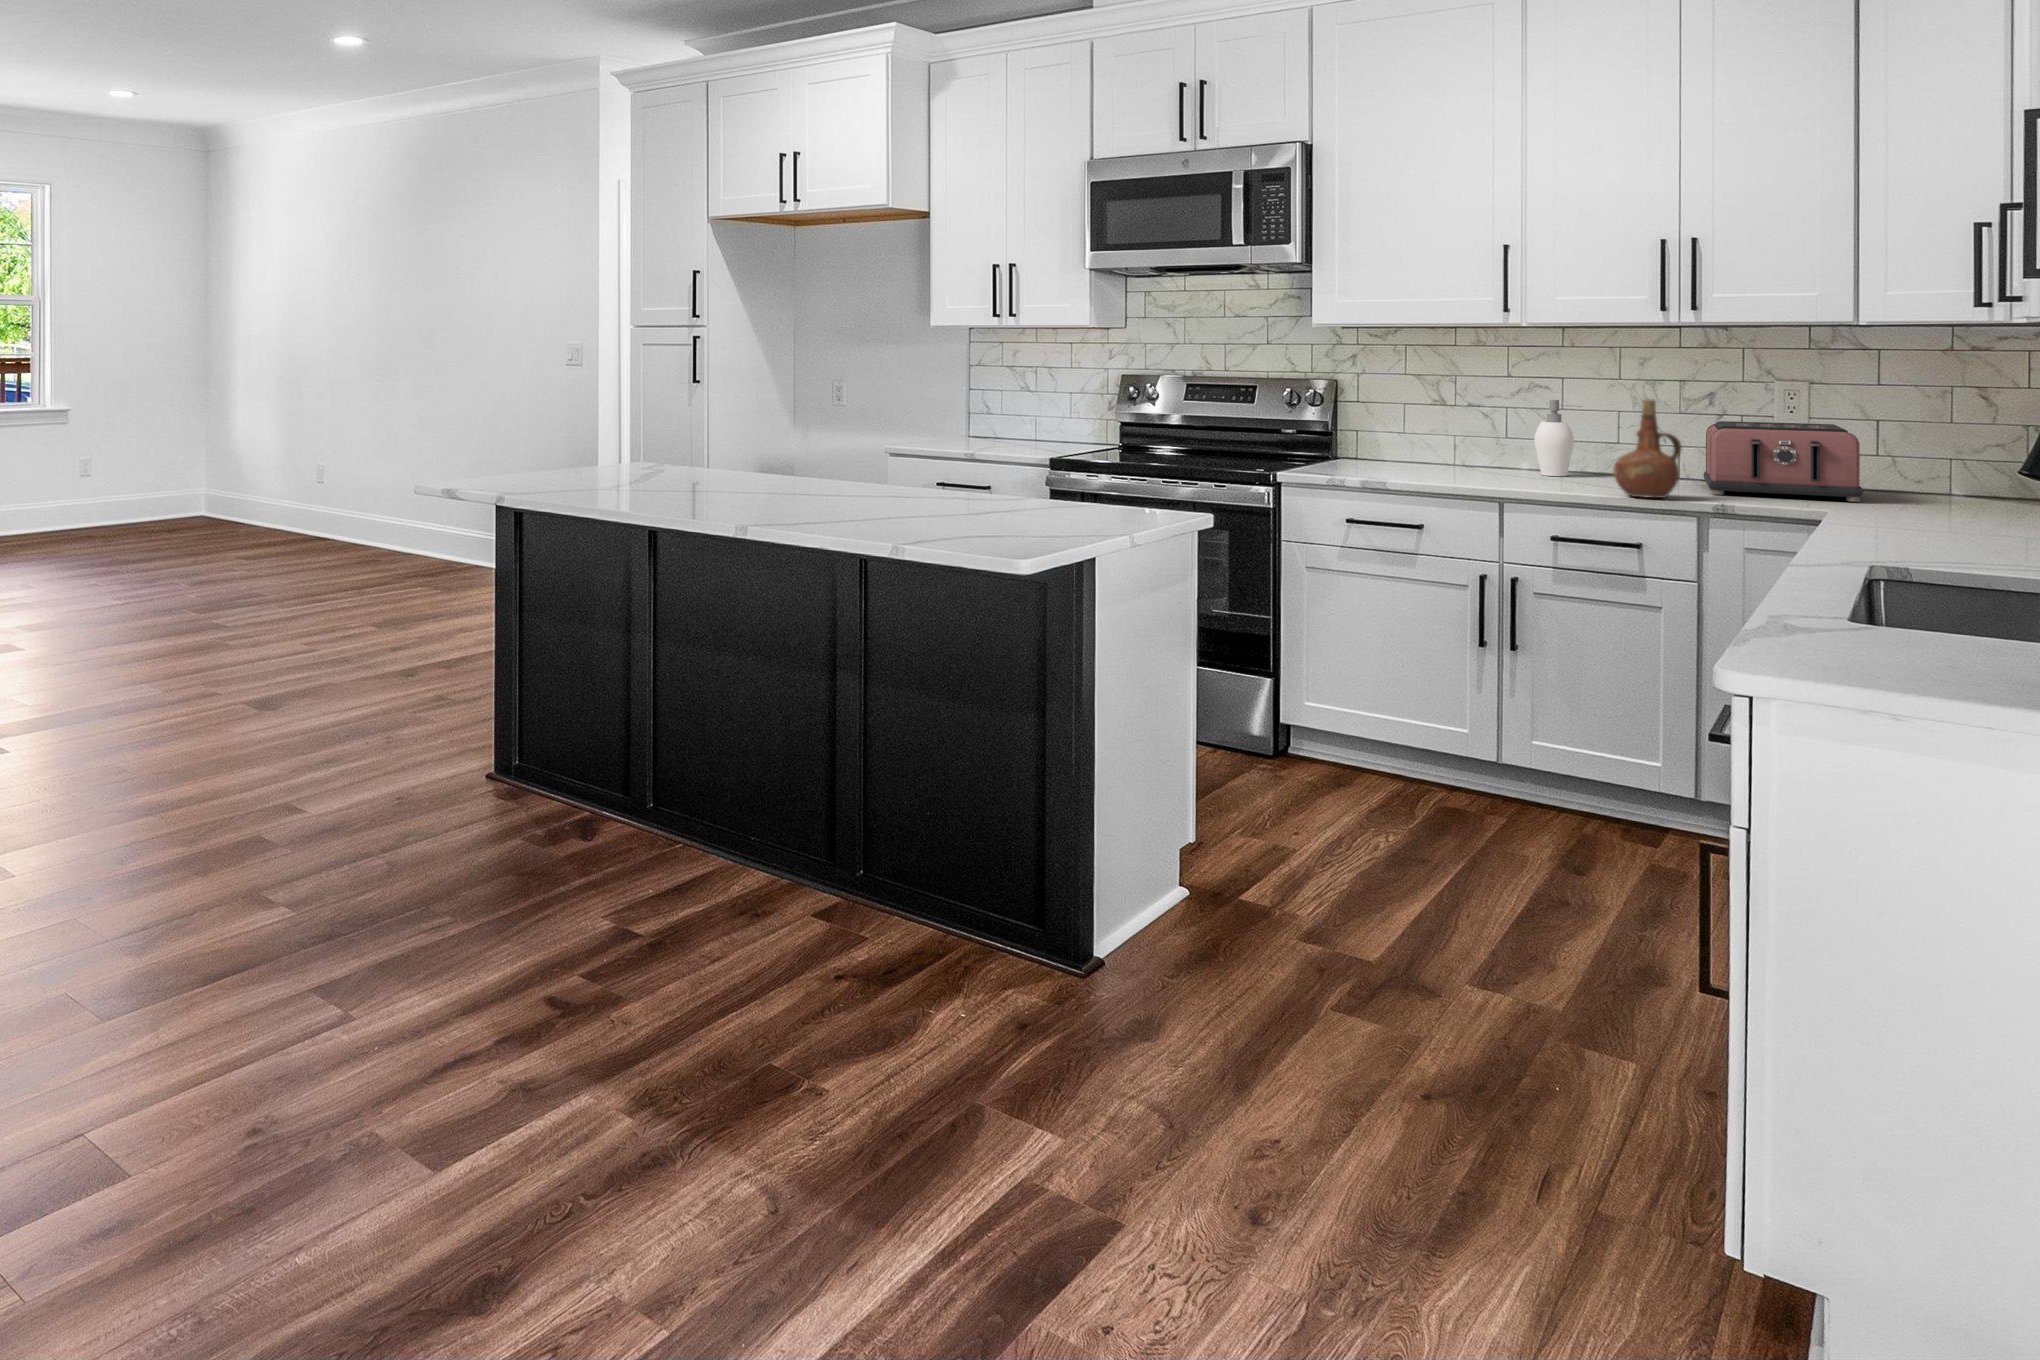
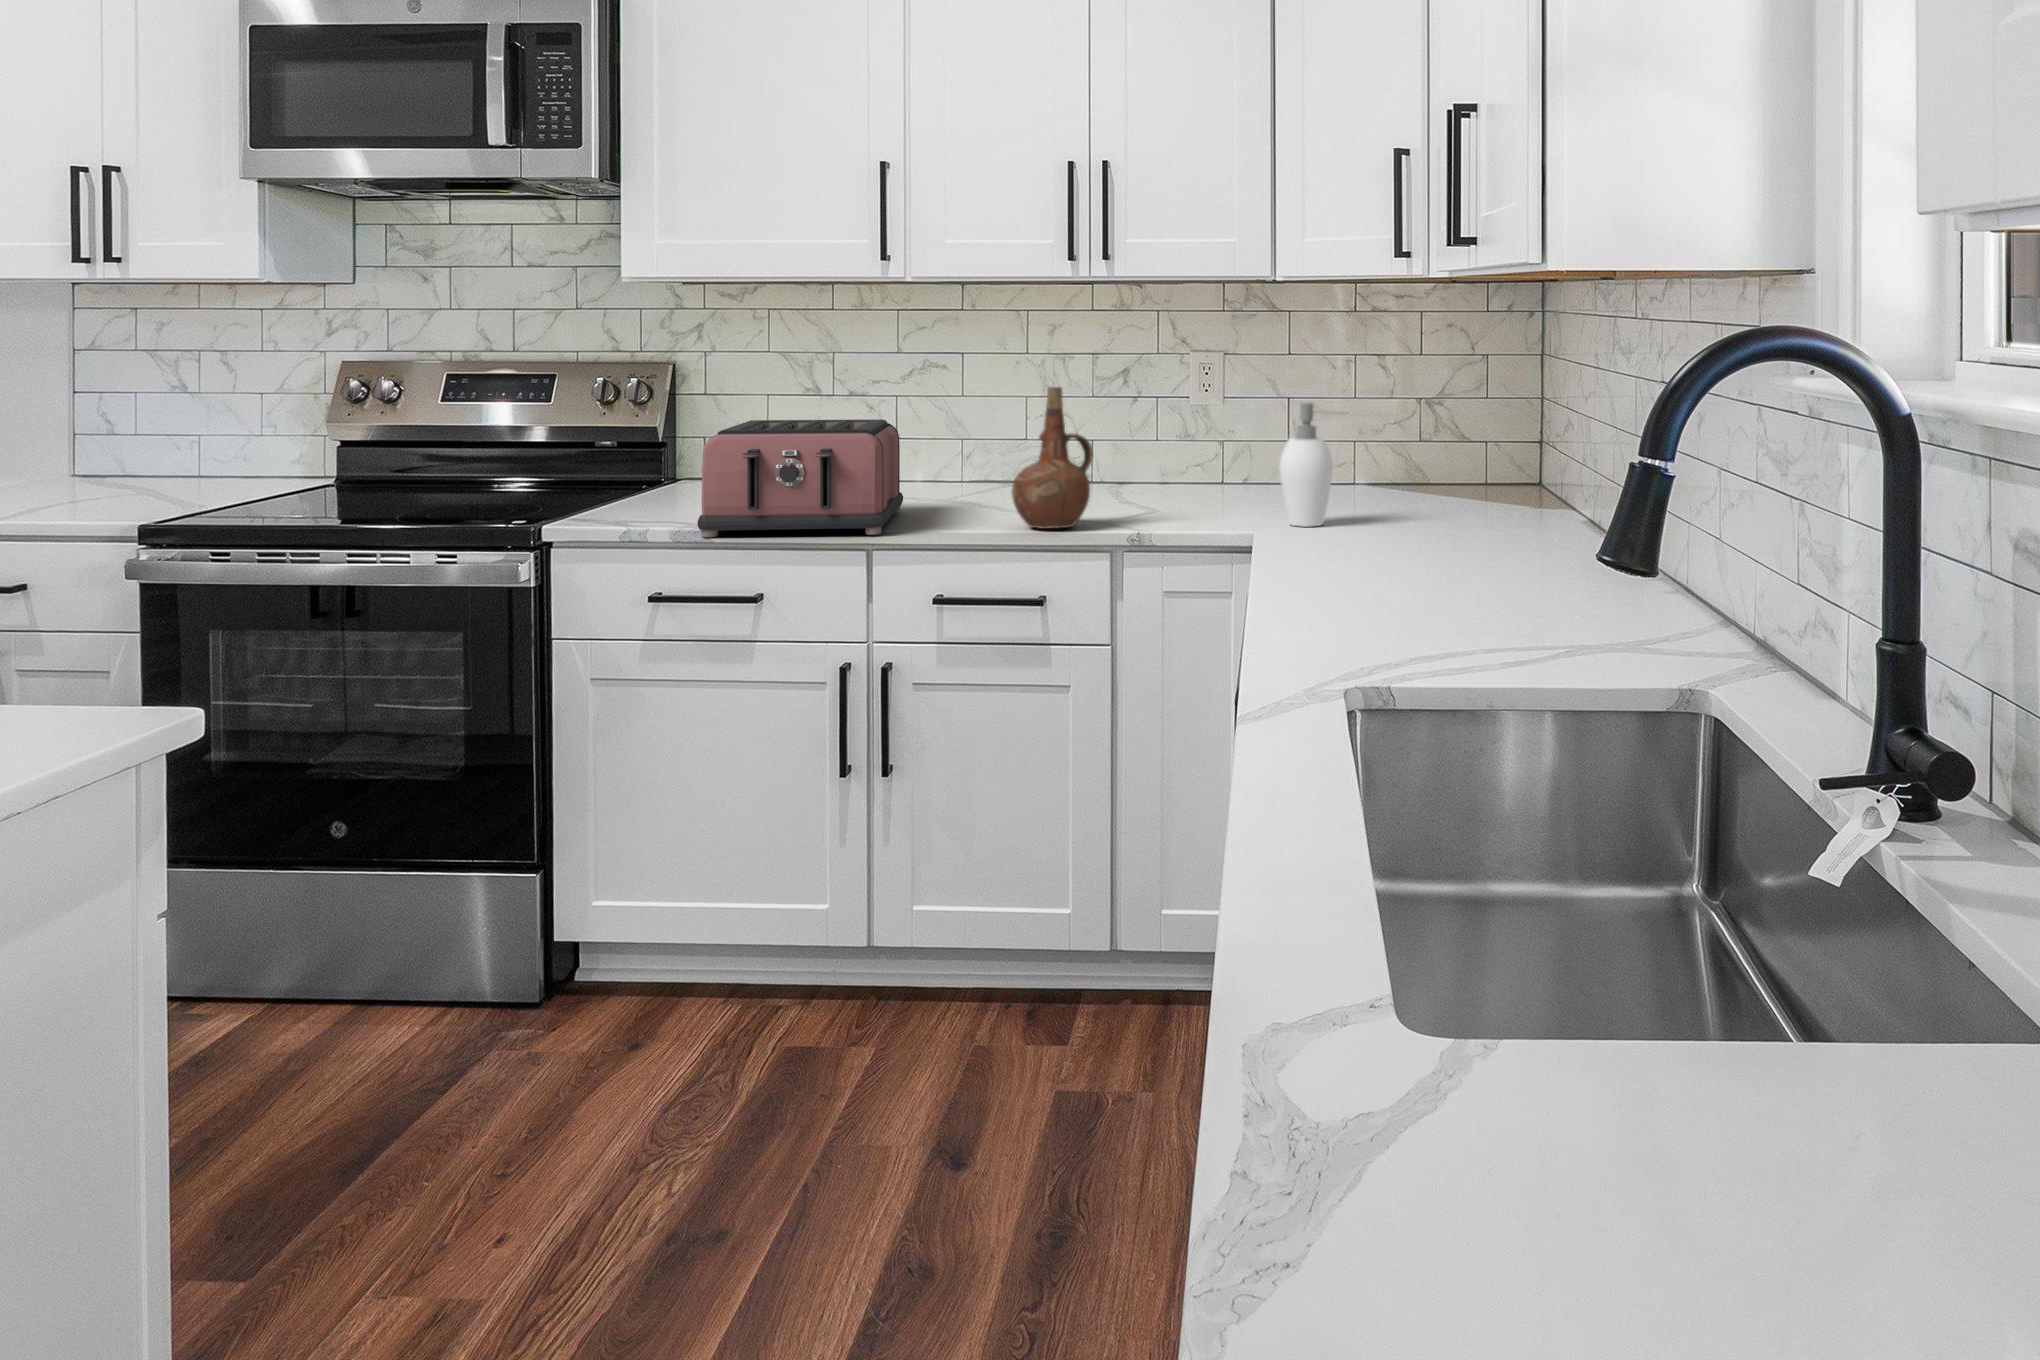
soap dispenser: present [1535,400,1582,476] -> present [1280,403,1333,527]
toaster: present [1704,421,1863,502] -> present [698,419,903,537]

